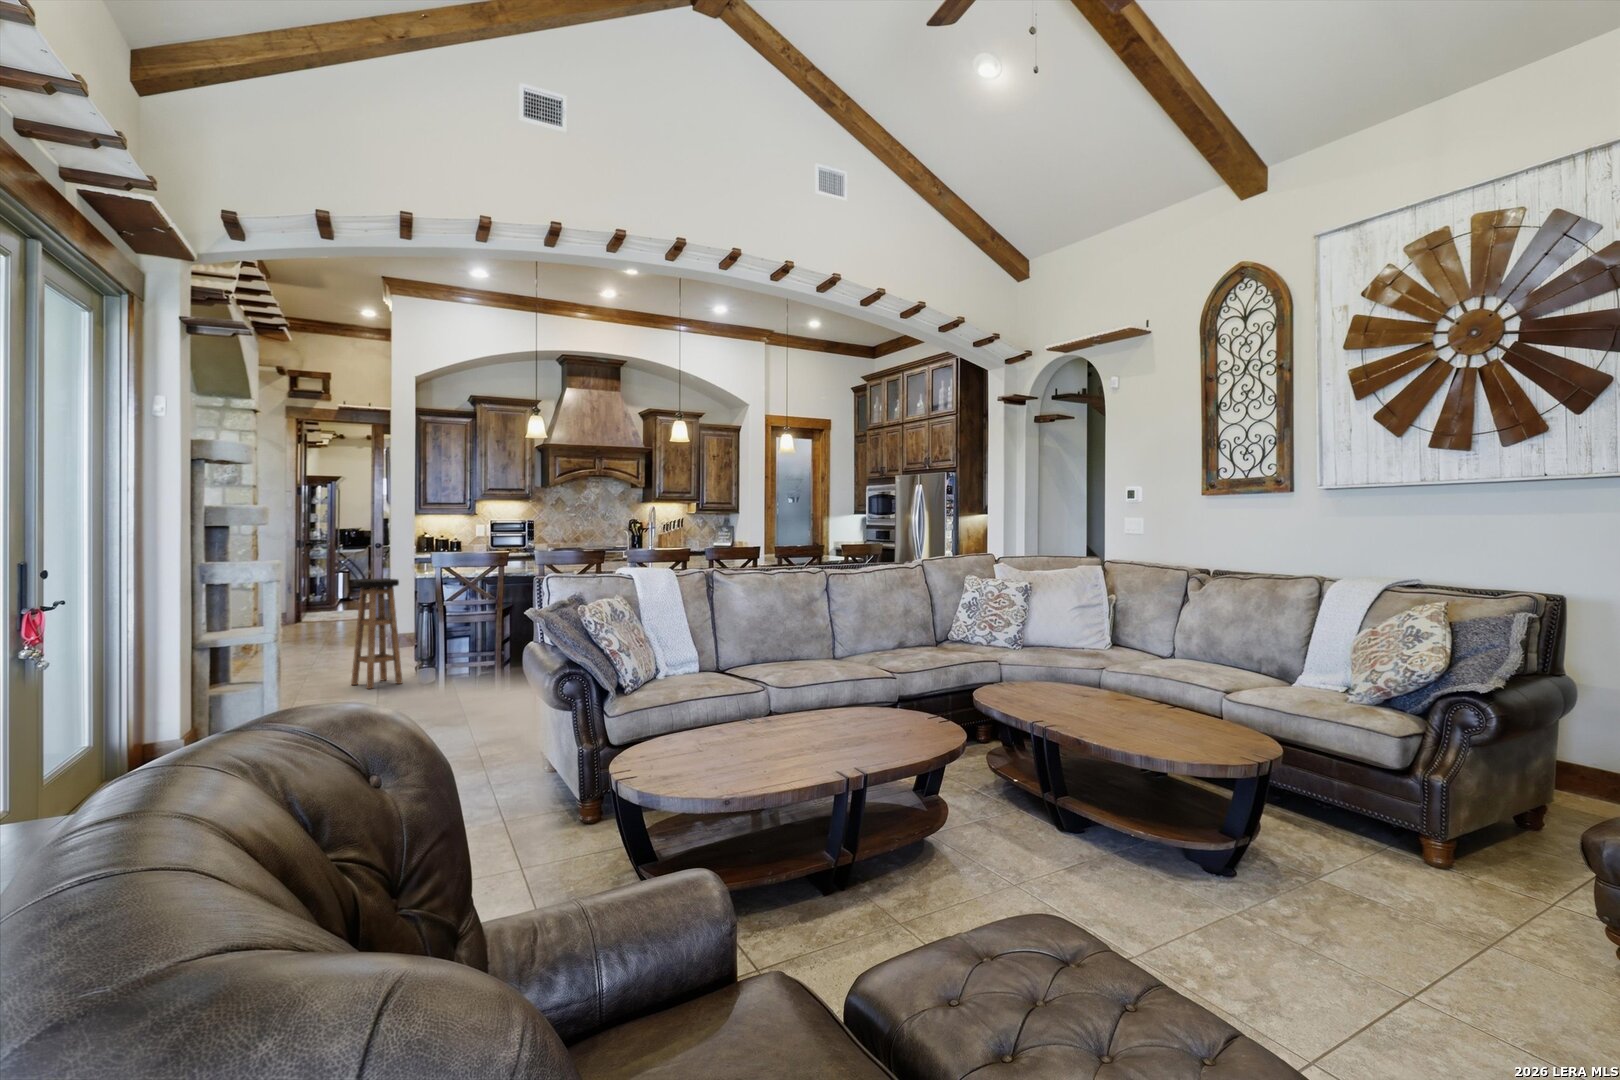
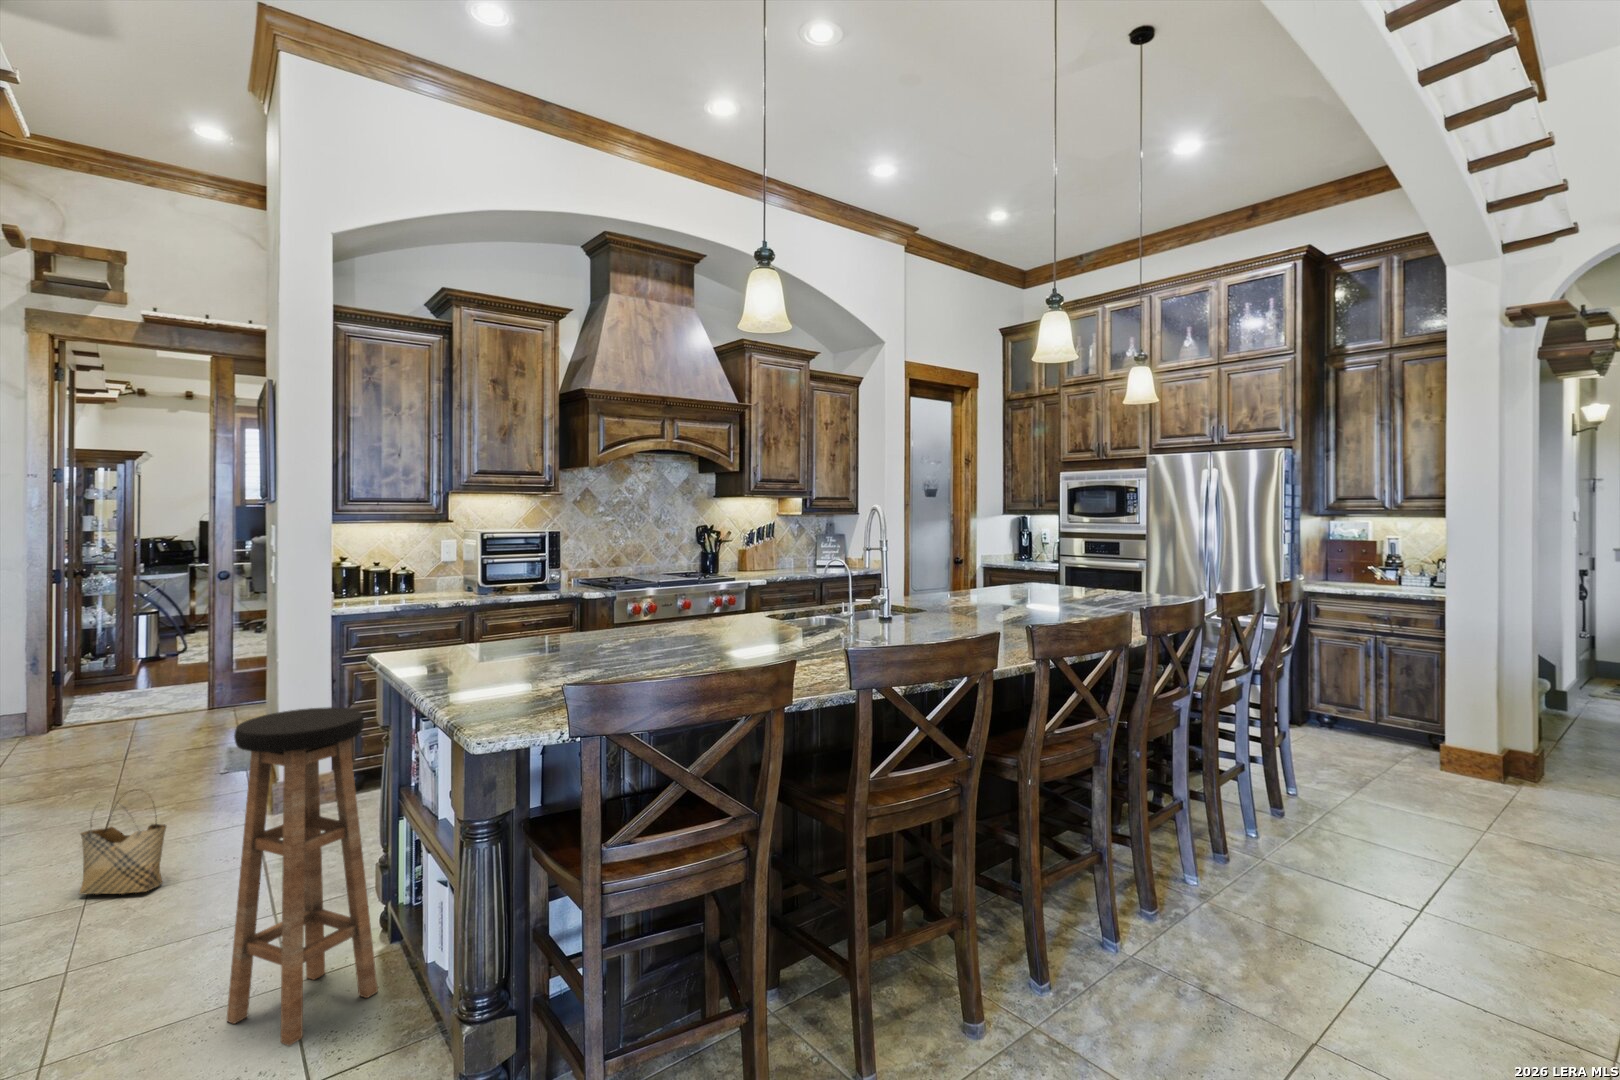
woven basket: none [306,622,338,663] -> present [79,789,166,894]

